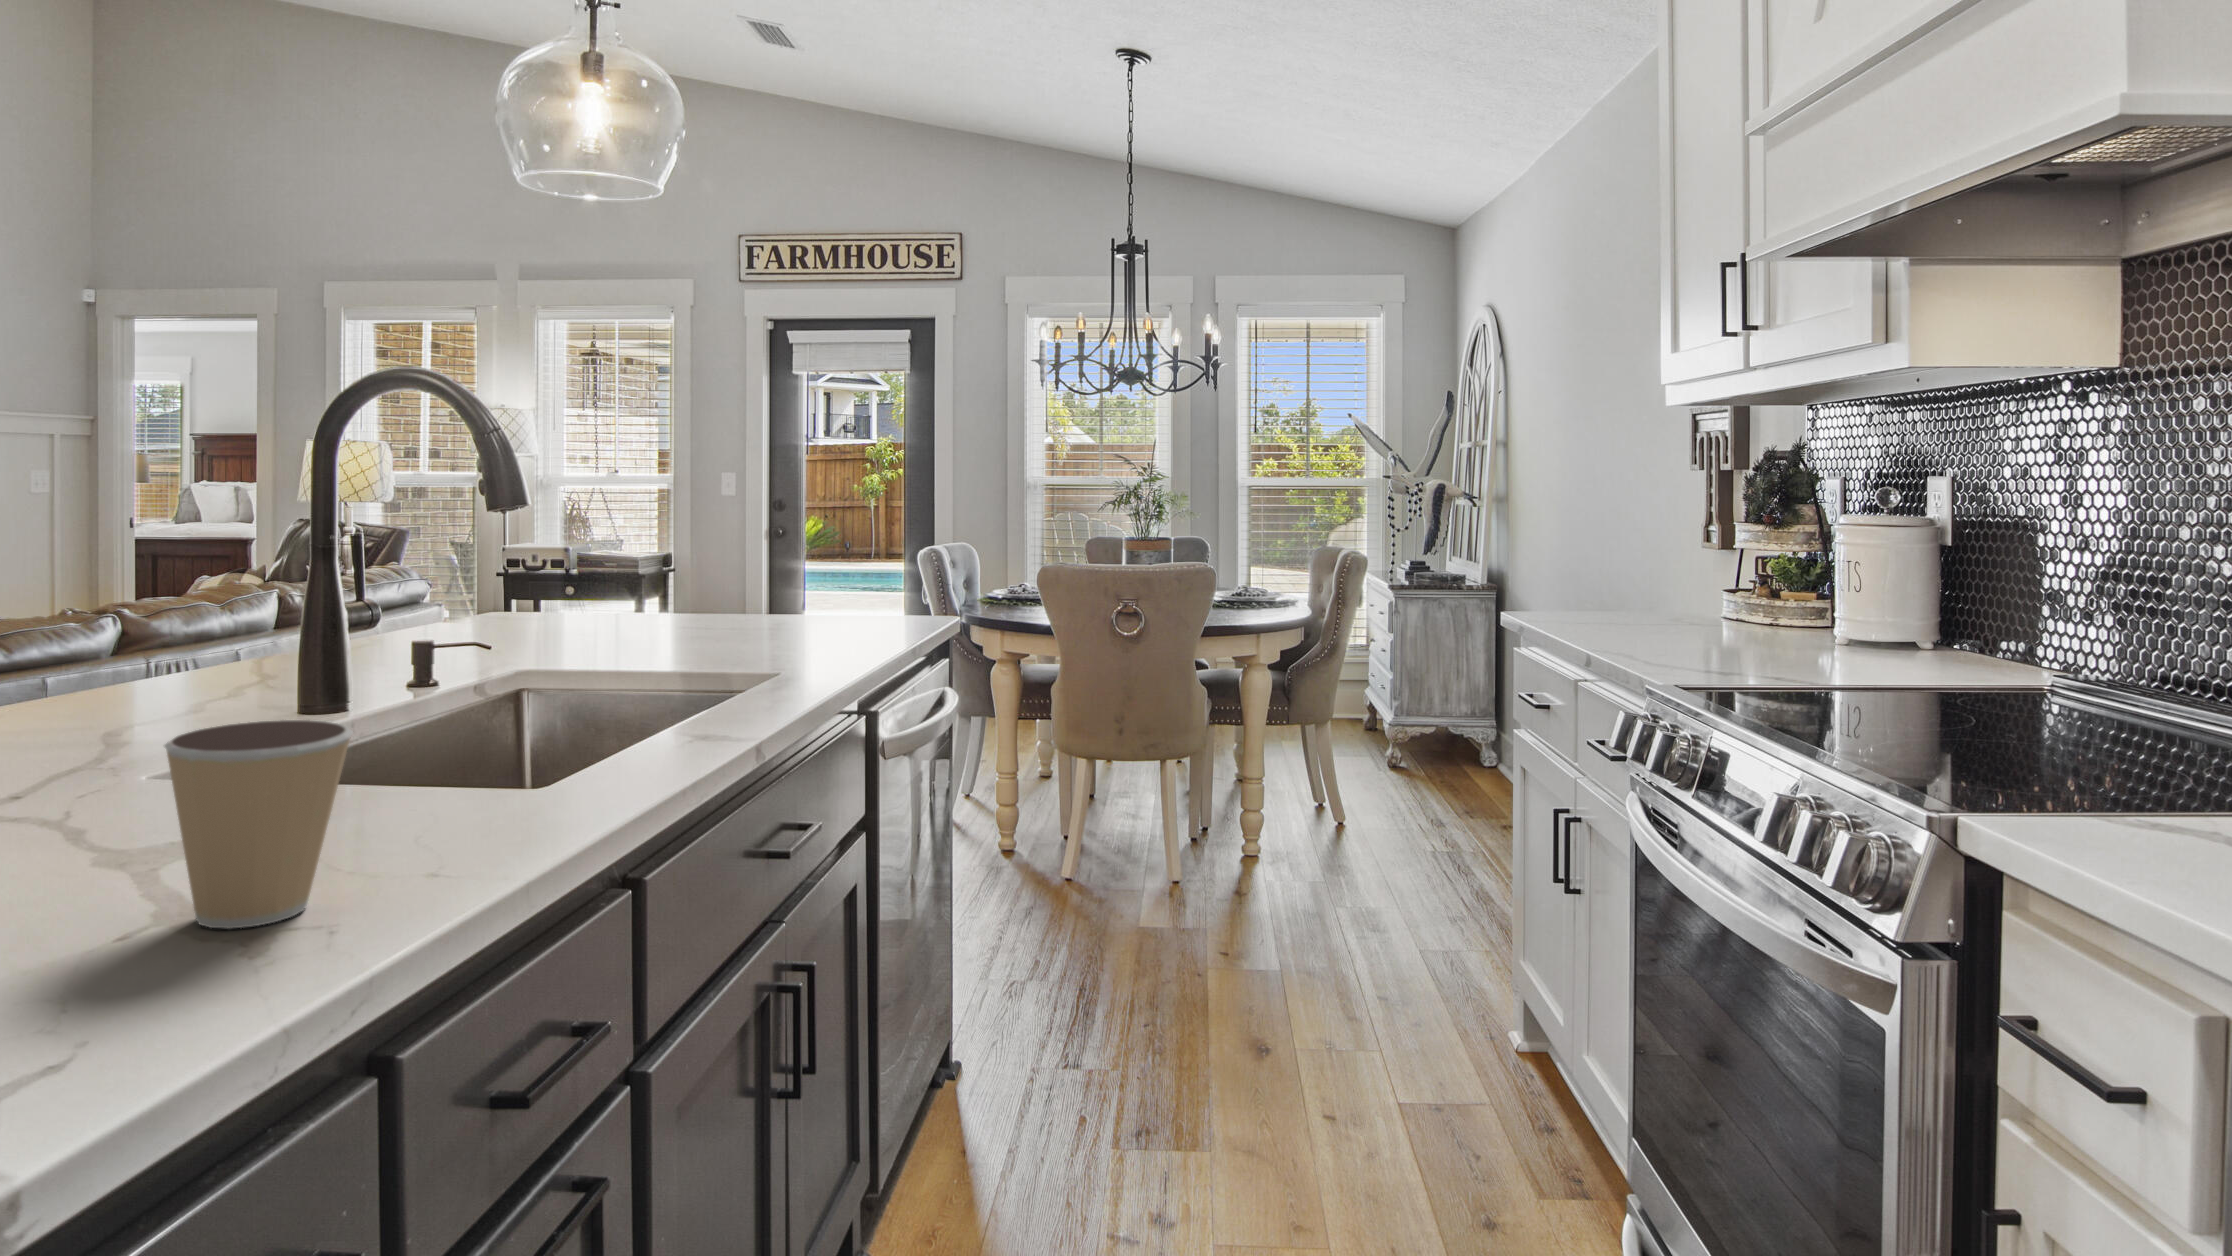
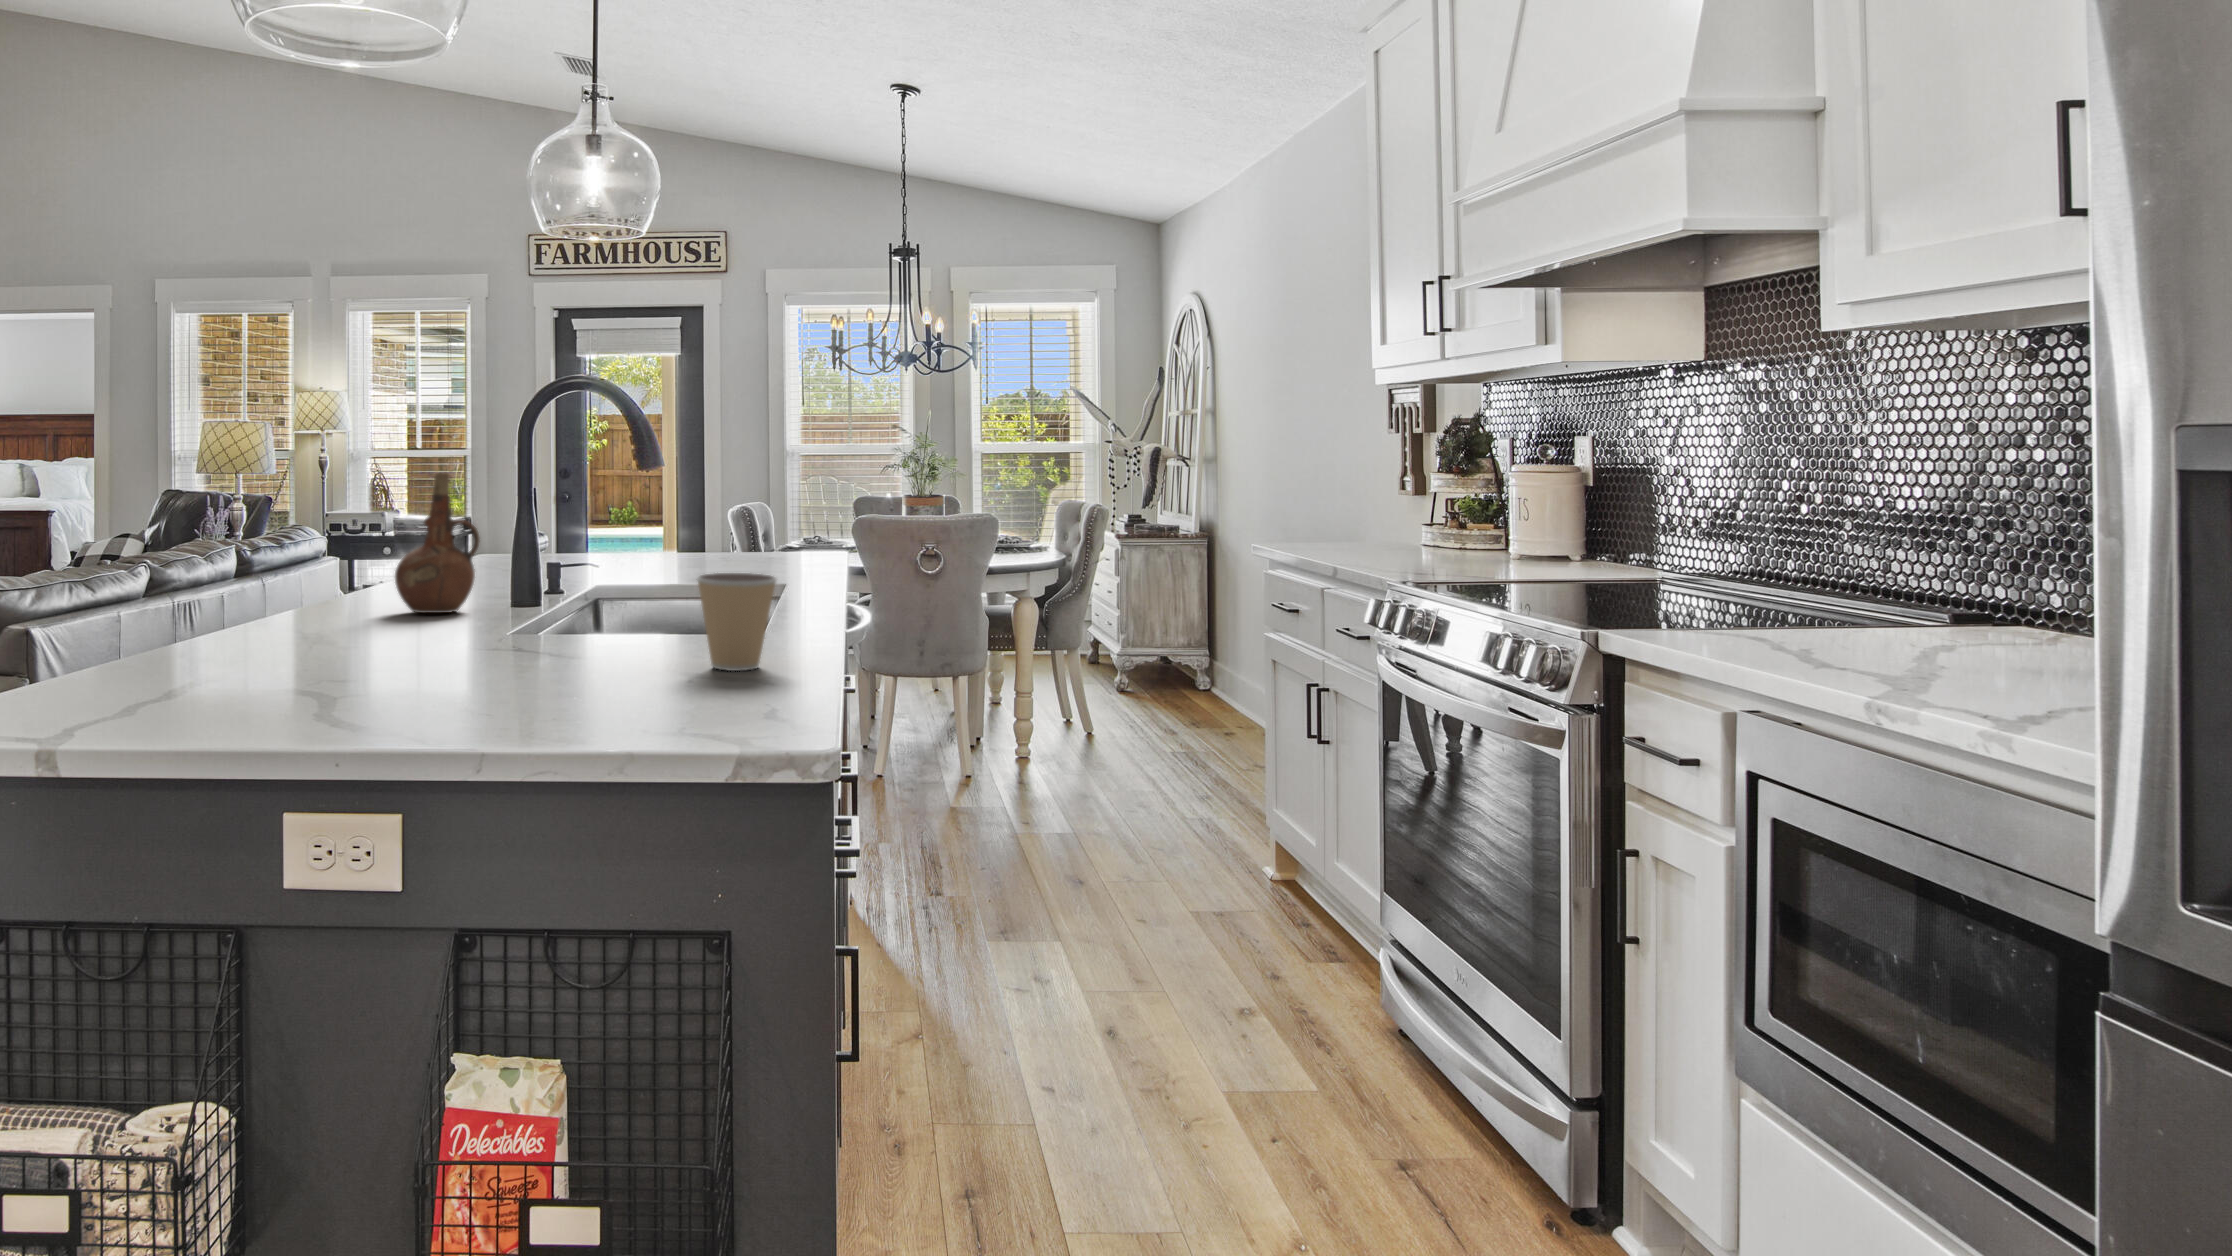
ceramic pitcher: none [45,513,208,735] -> present [395,473,480,613]

